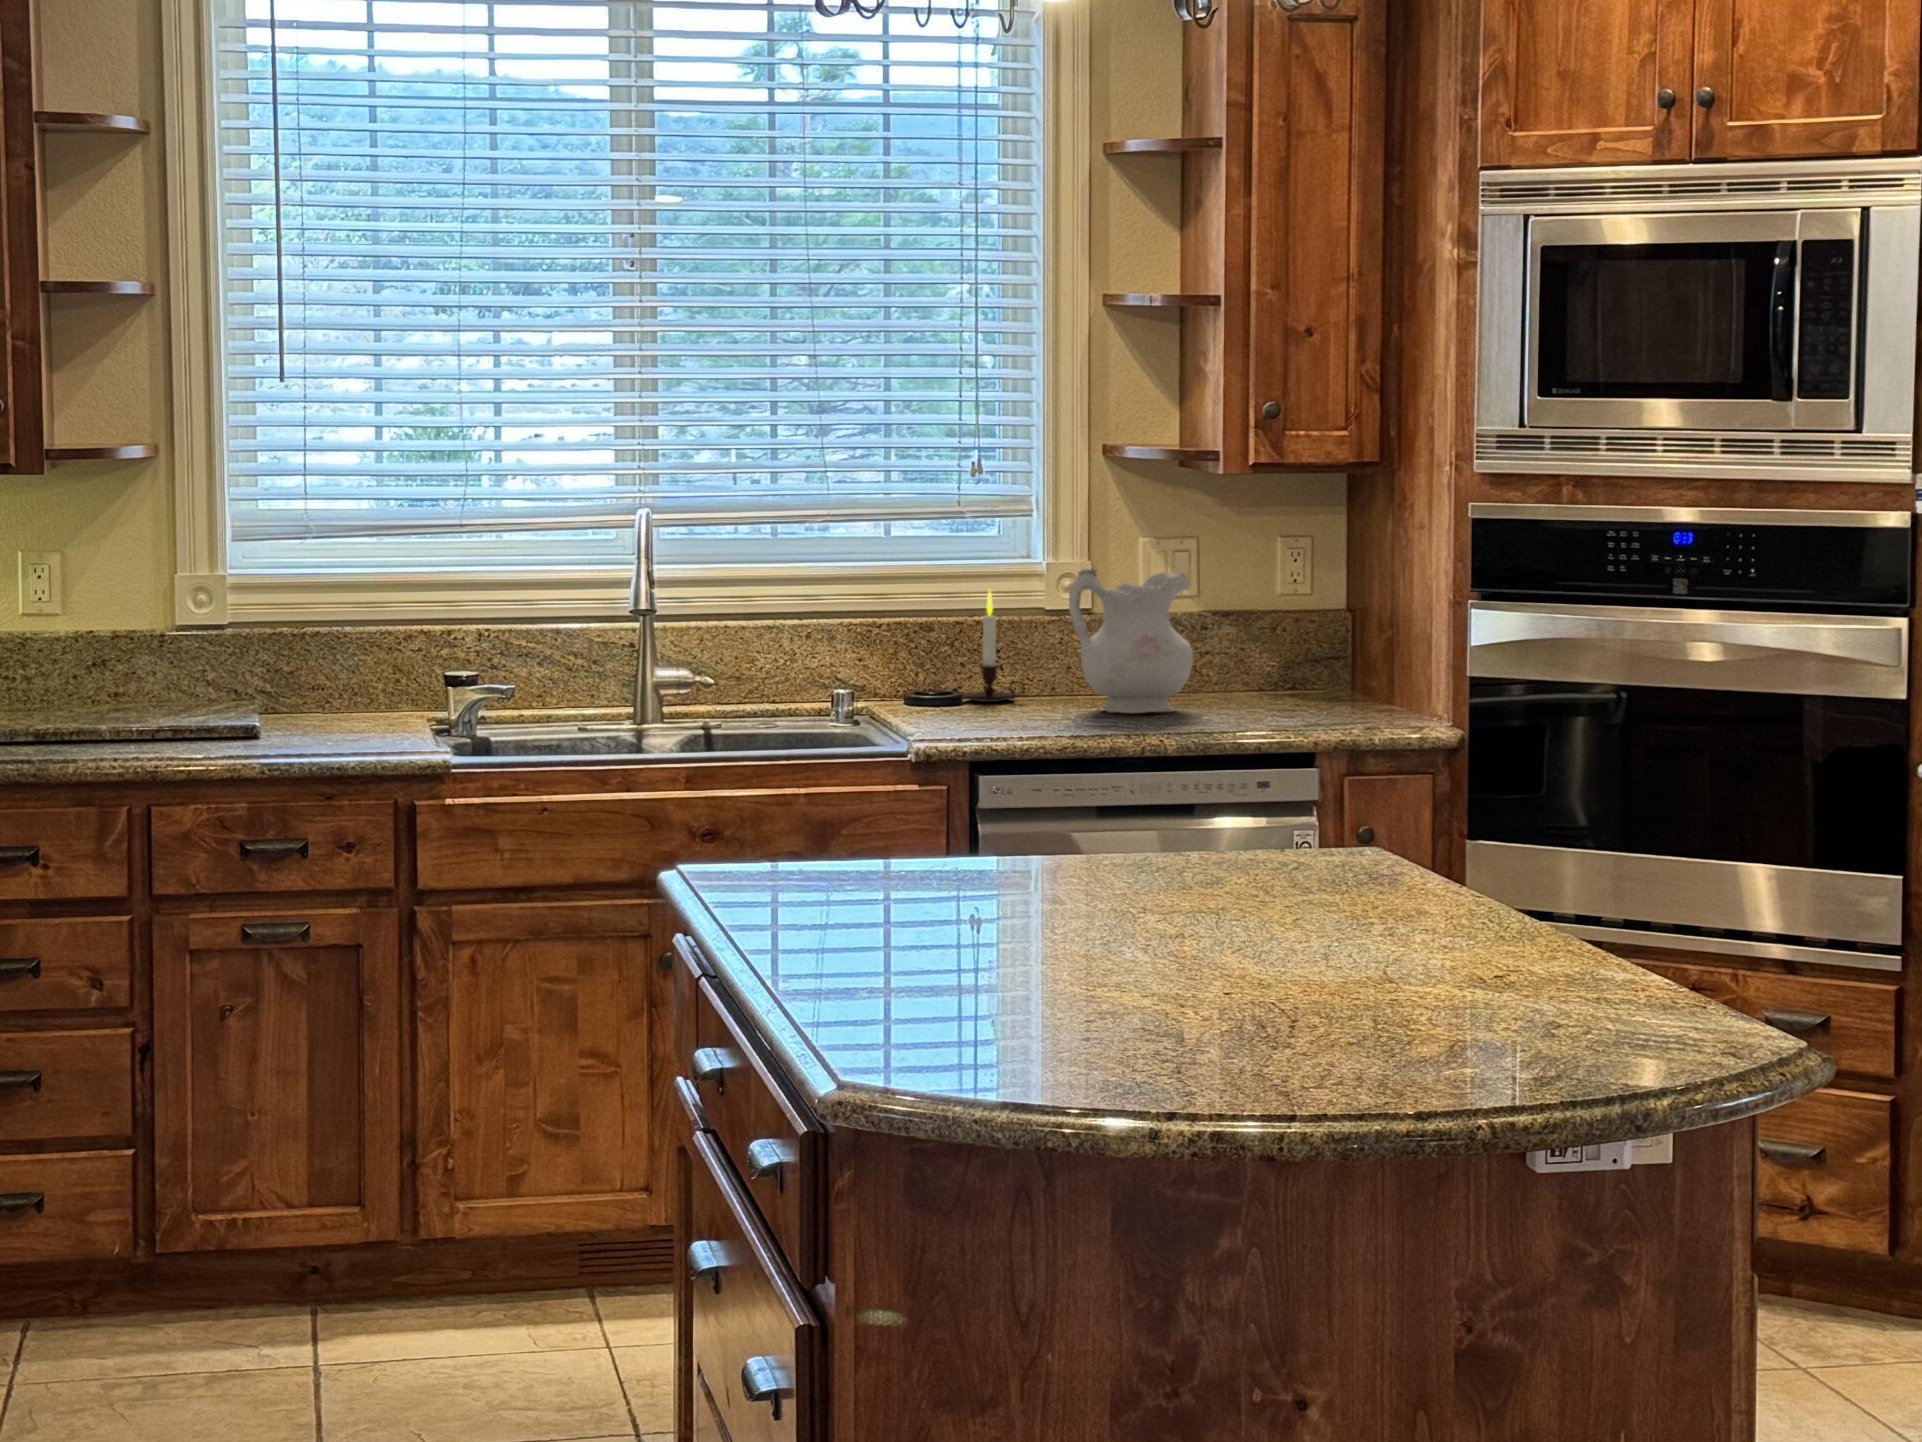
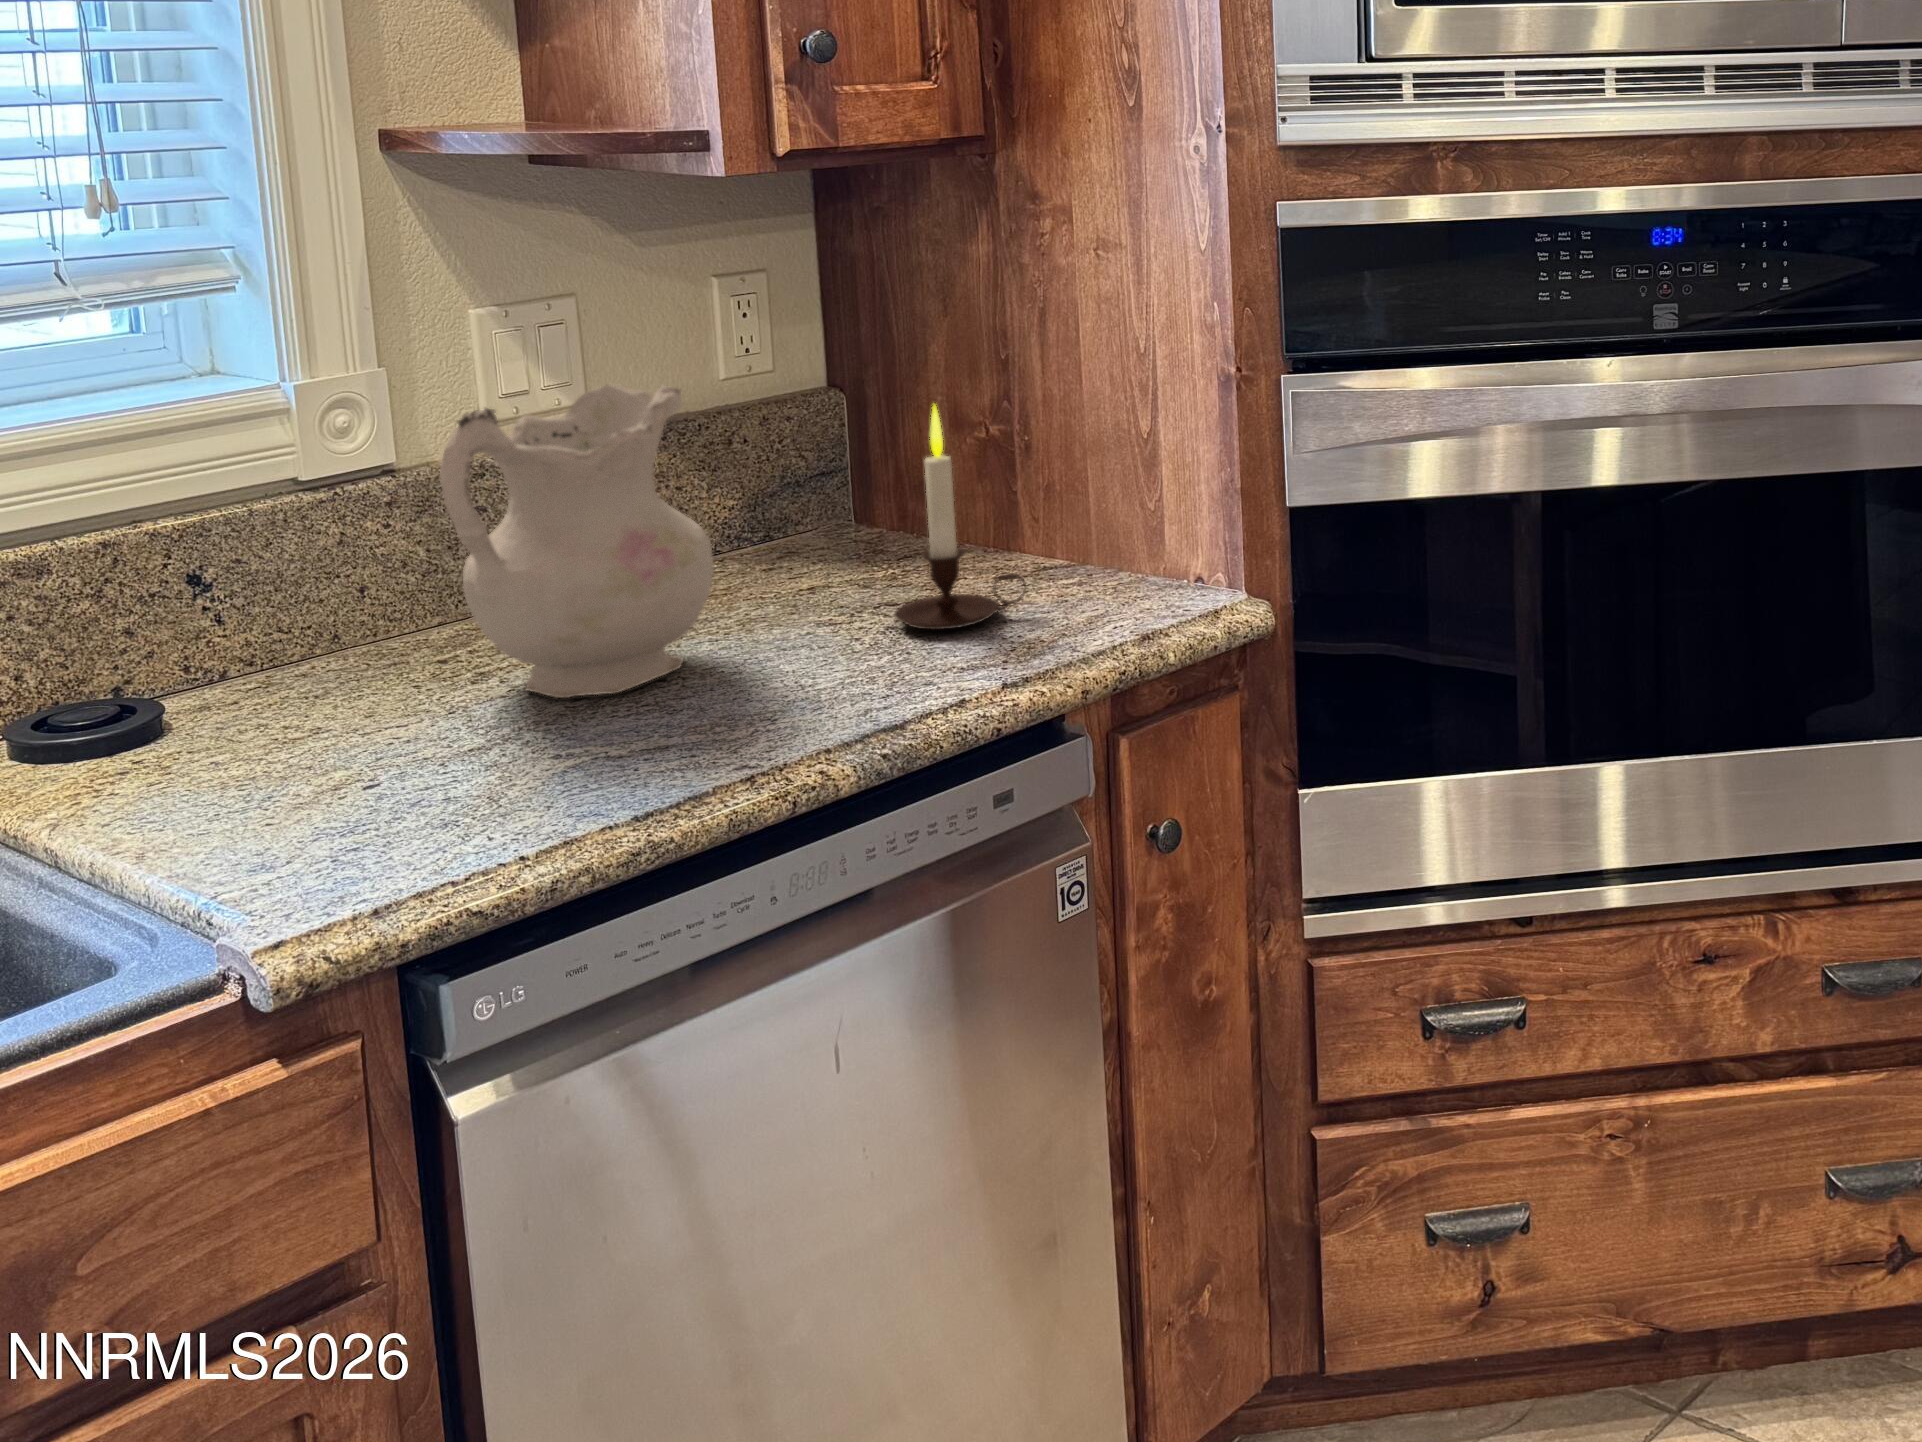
candle: present [964,590,1025,702] -> present [894,405,1025,630]

